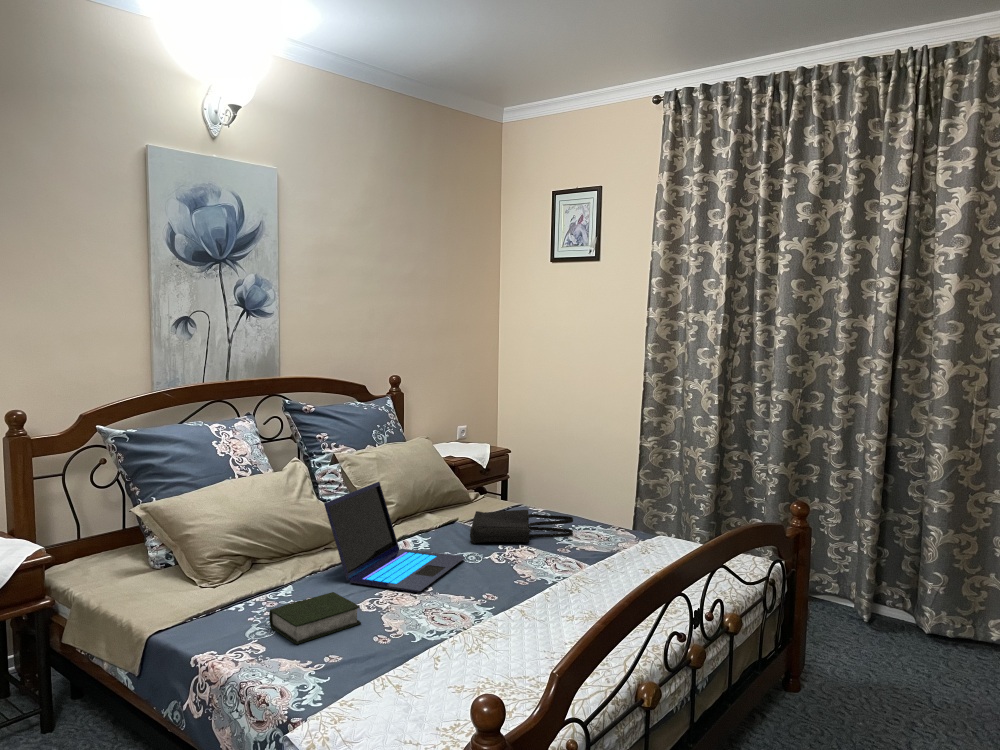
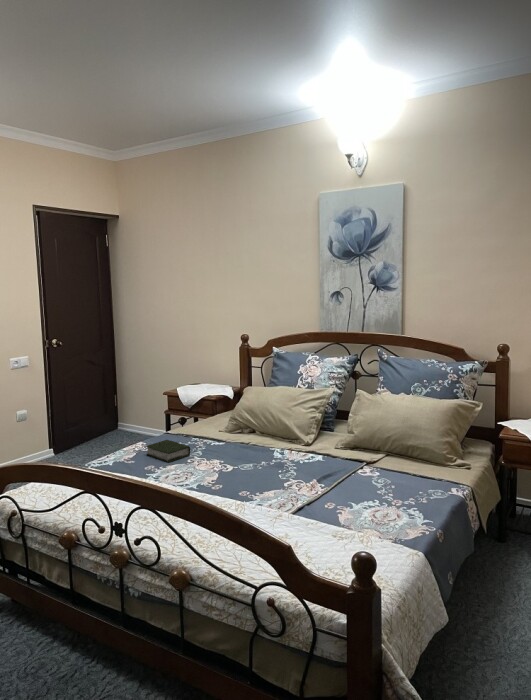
laptop: present [324,482,465,592] -> none [212,405,292,474]
tote bag: present [470,510,573,543] -> none [316,461,385,507]

